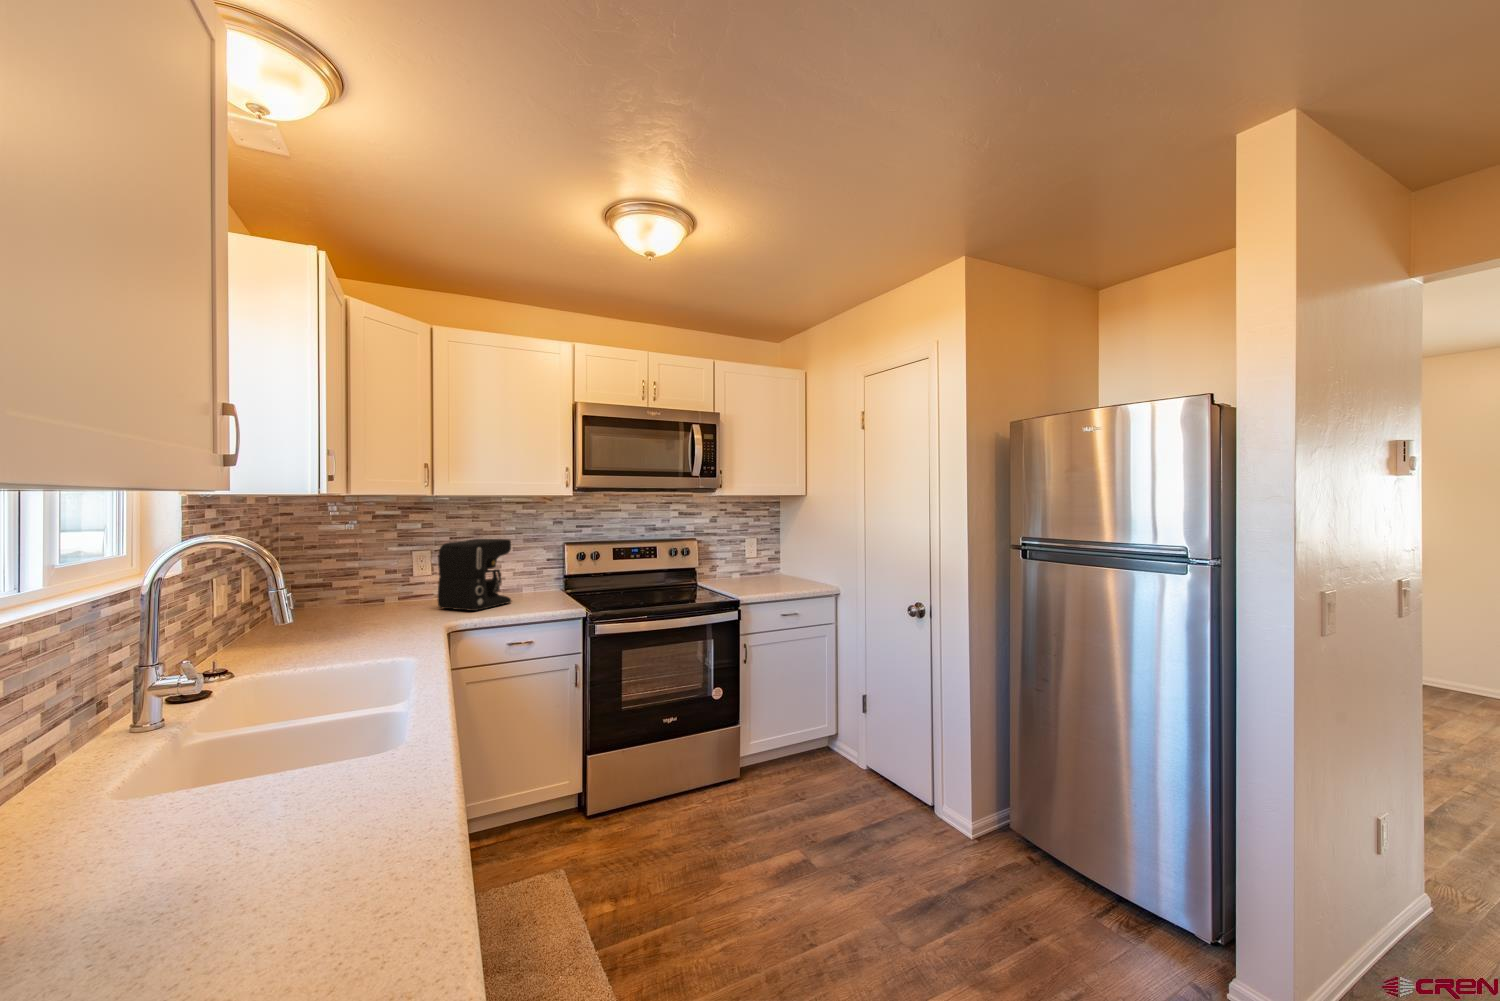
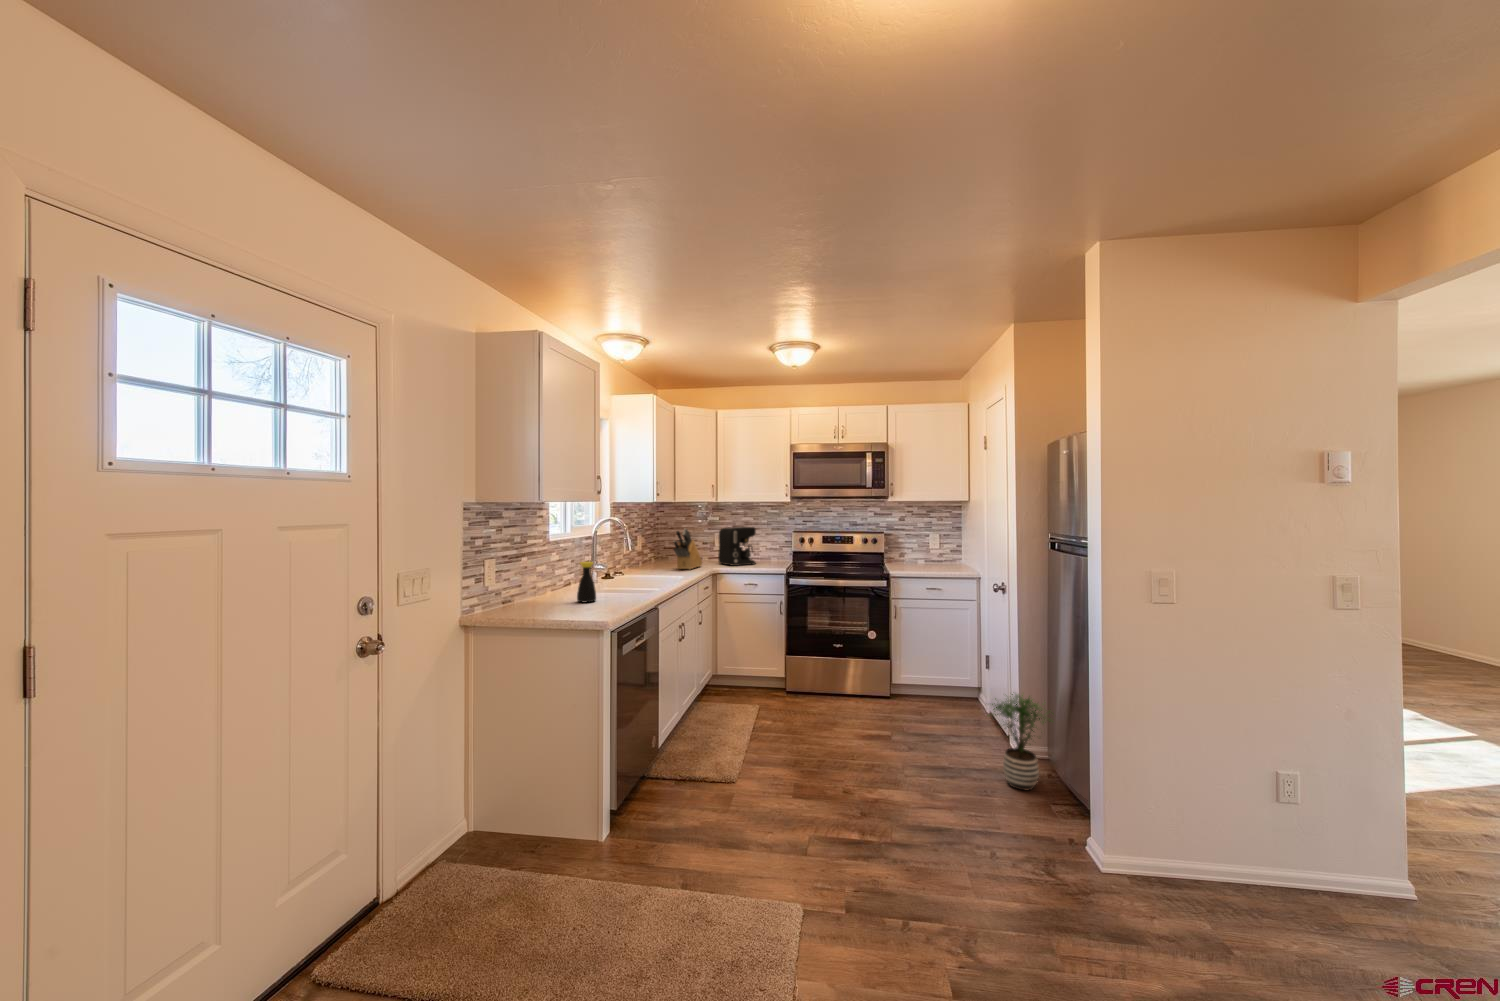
knife block: none [361,548,413,635] -> present [673,529,702,569]
bottle: none [131,707,233,886] -> present [577,562,596,602]
potted plant: none [978,753,1077,898] -> present [992,694,1053,790]

